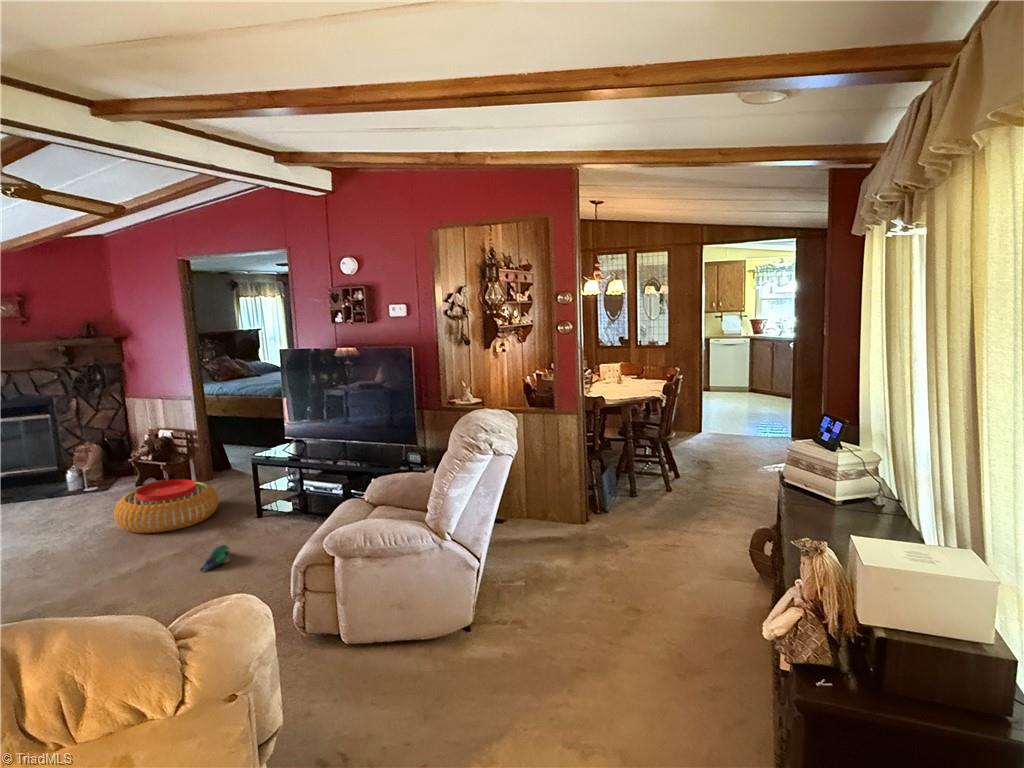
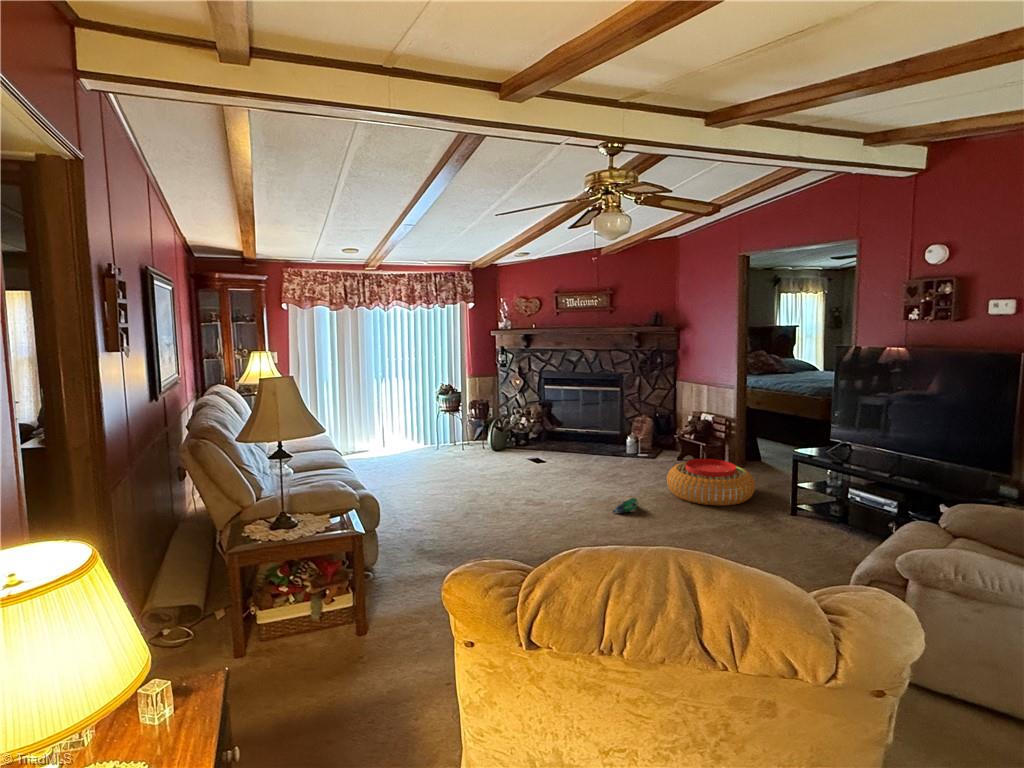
plush toy: present [200,545,230,571] -> present [612,498,638,513]

